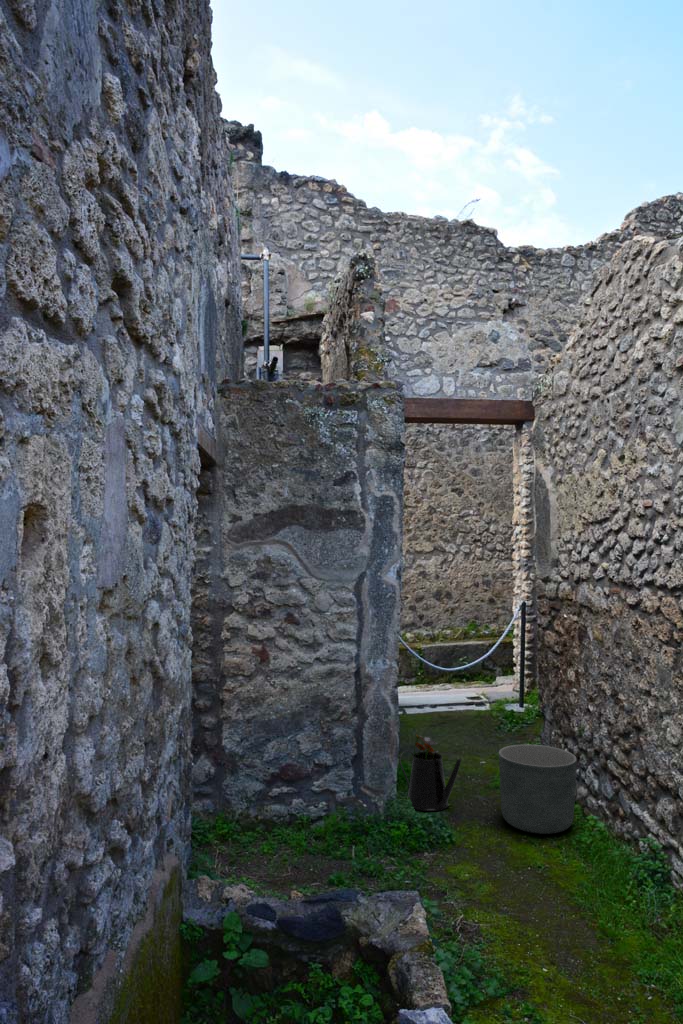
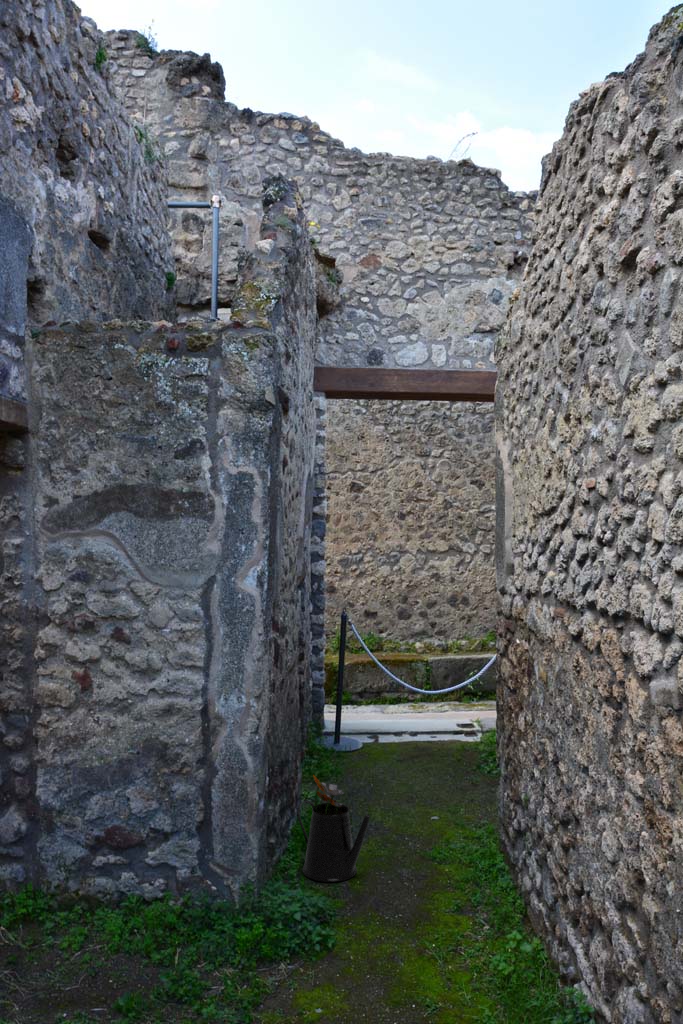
planter: present [499,745,577,834] -> none [411,799,511,923]

